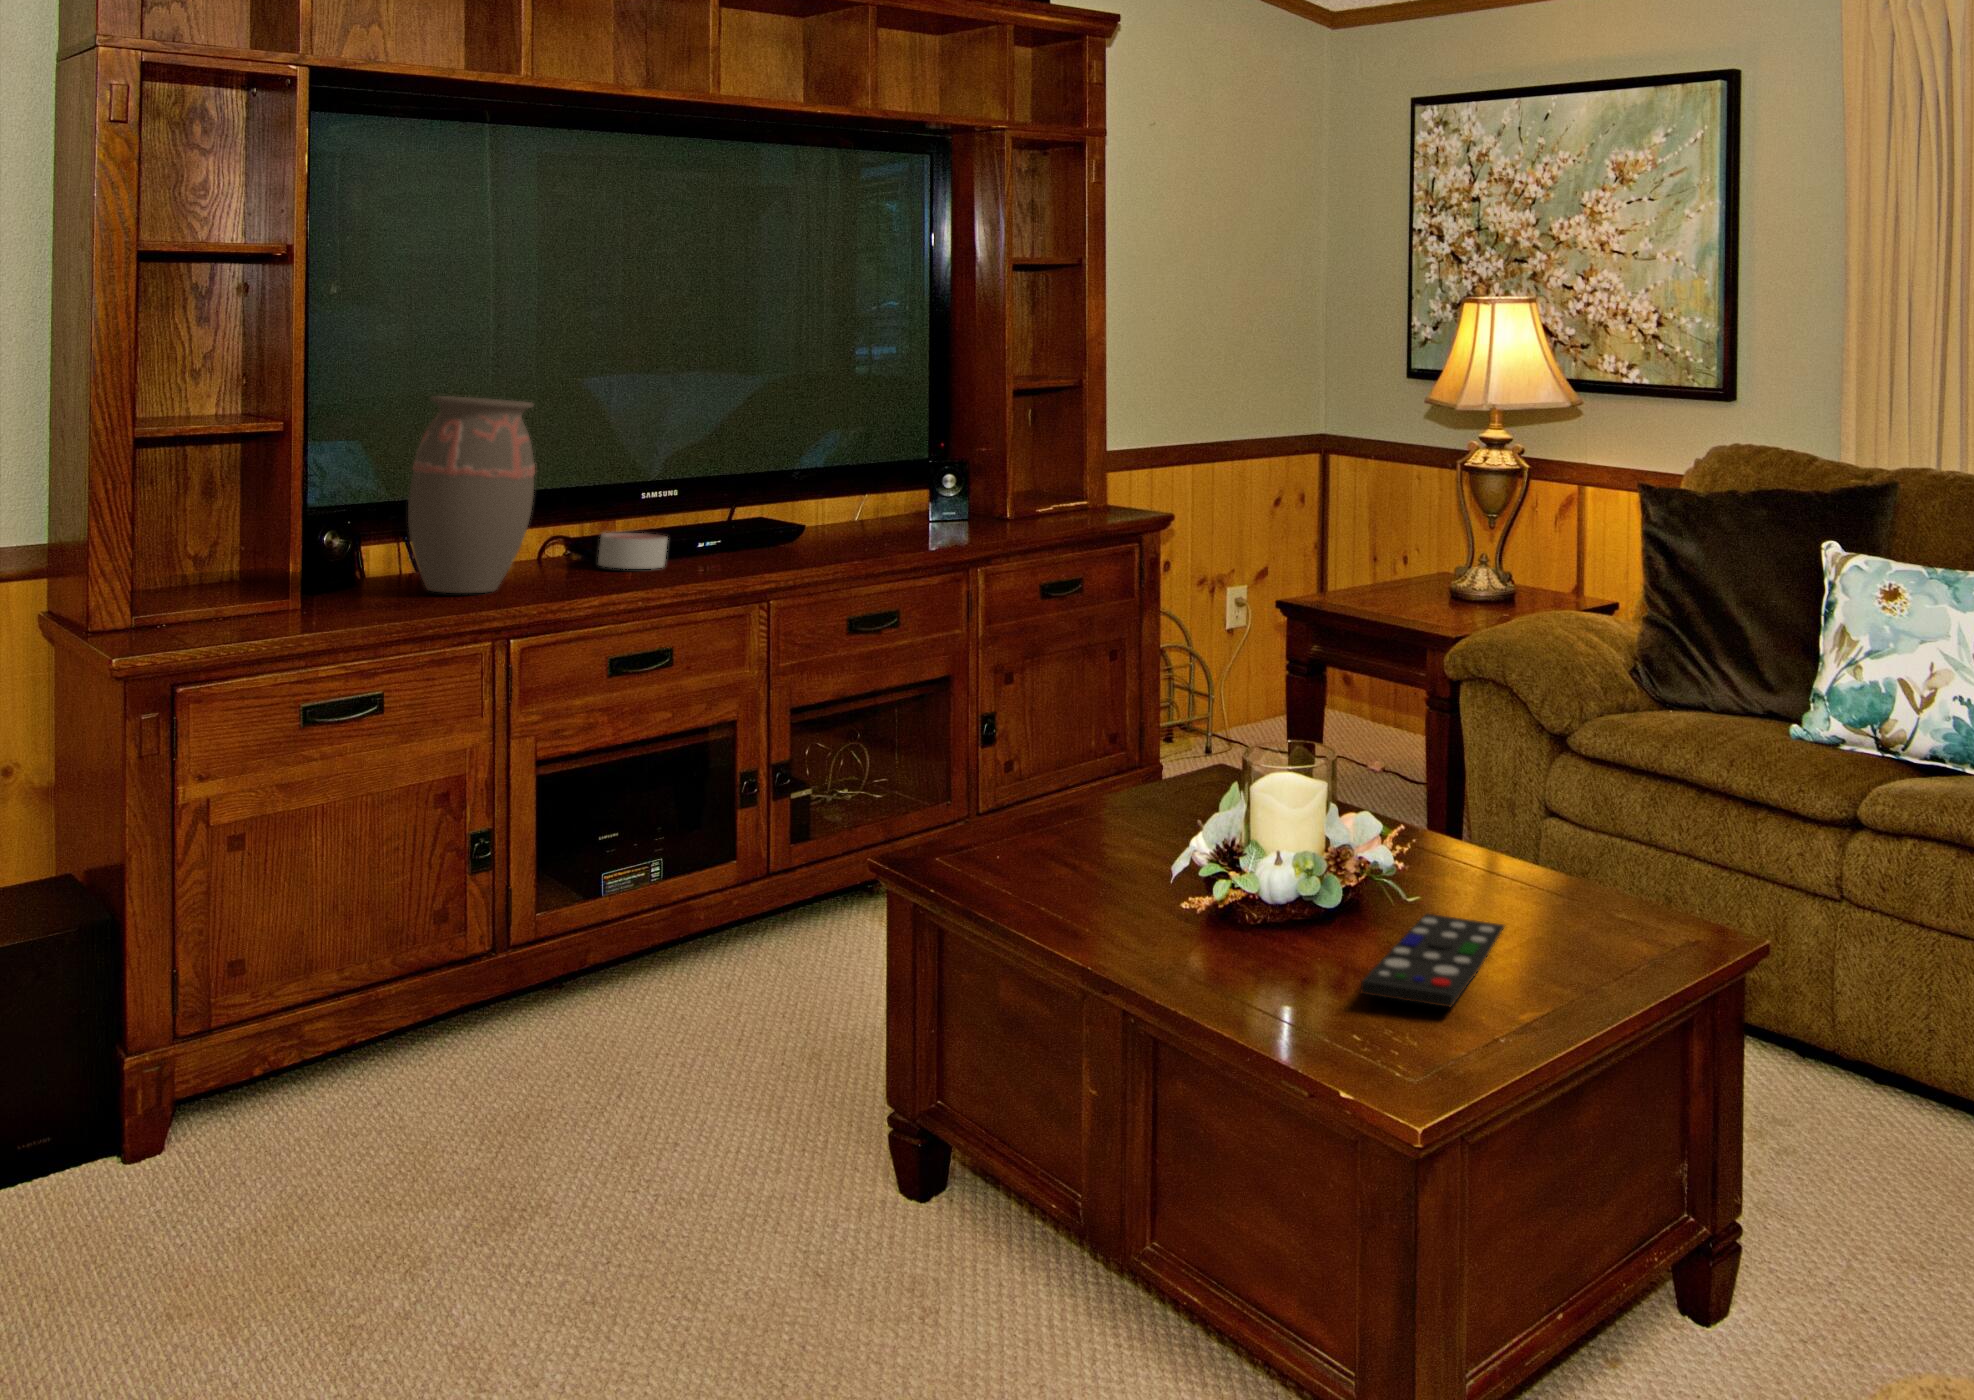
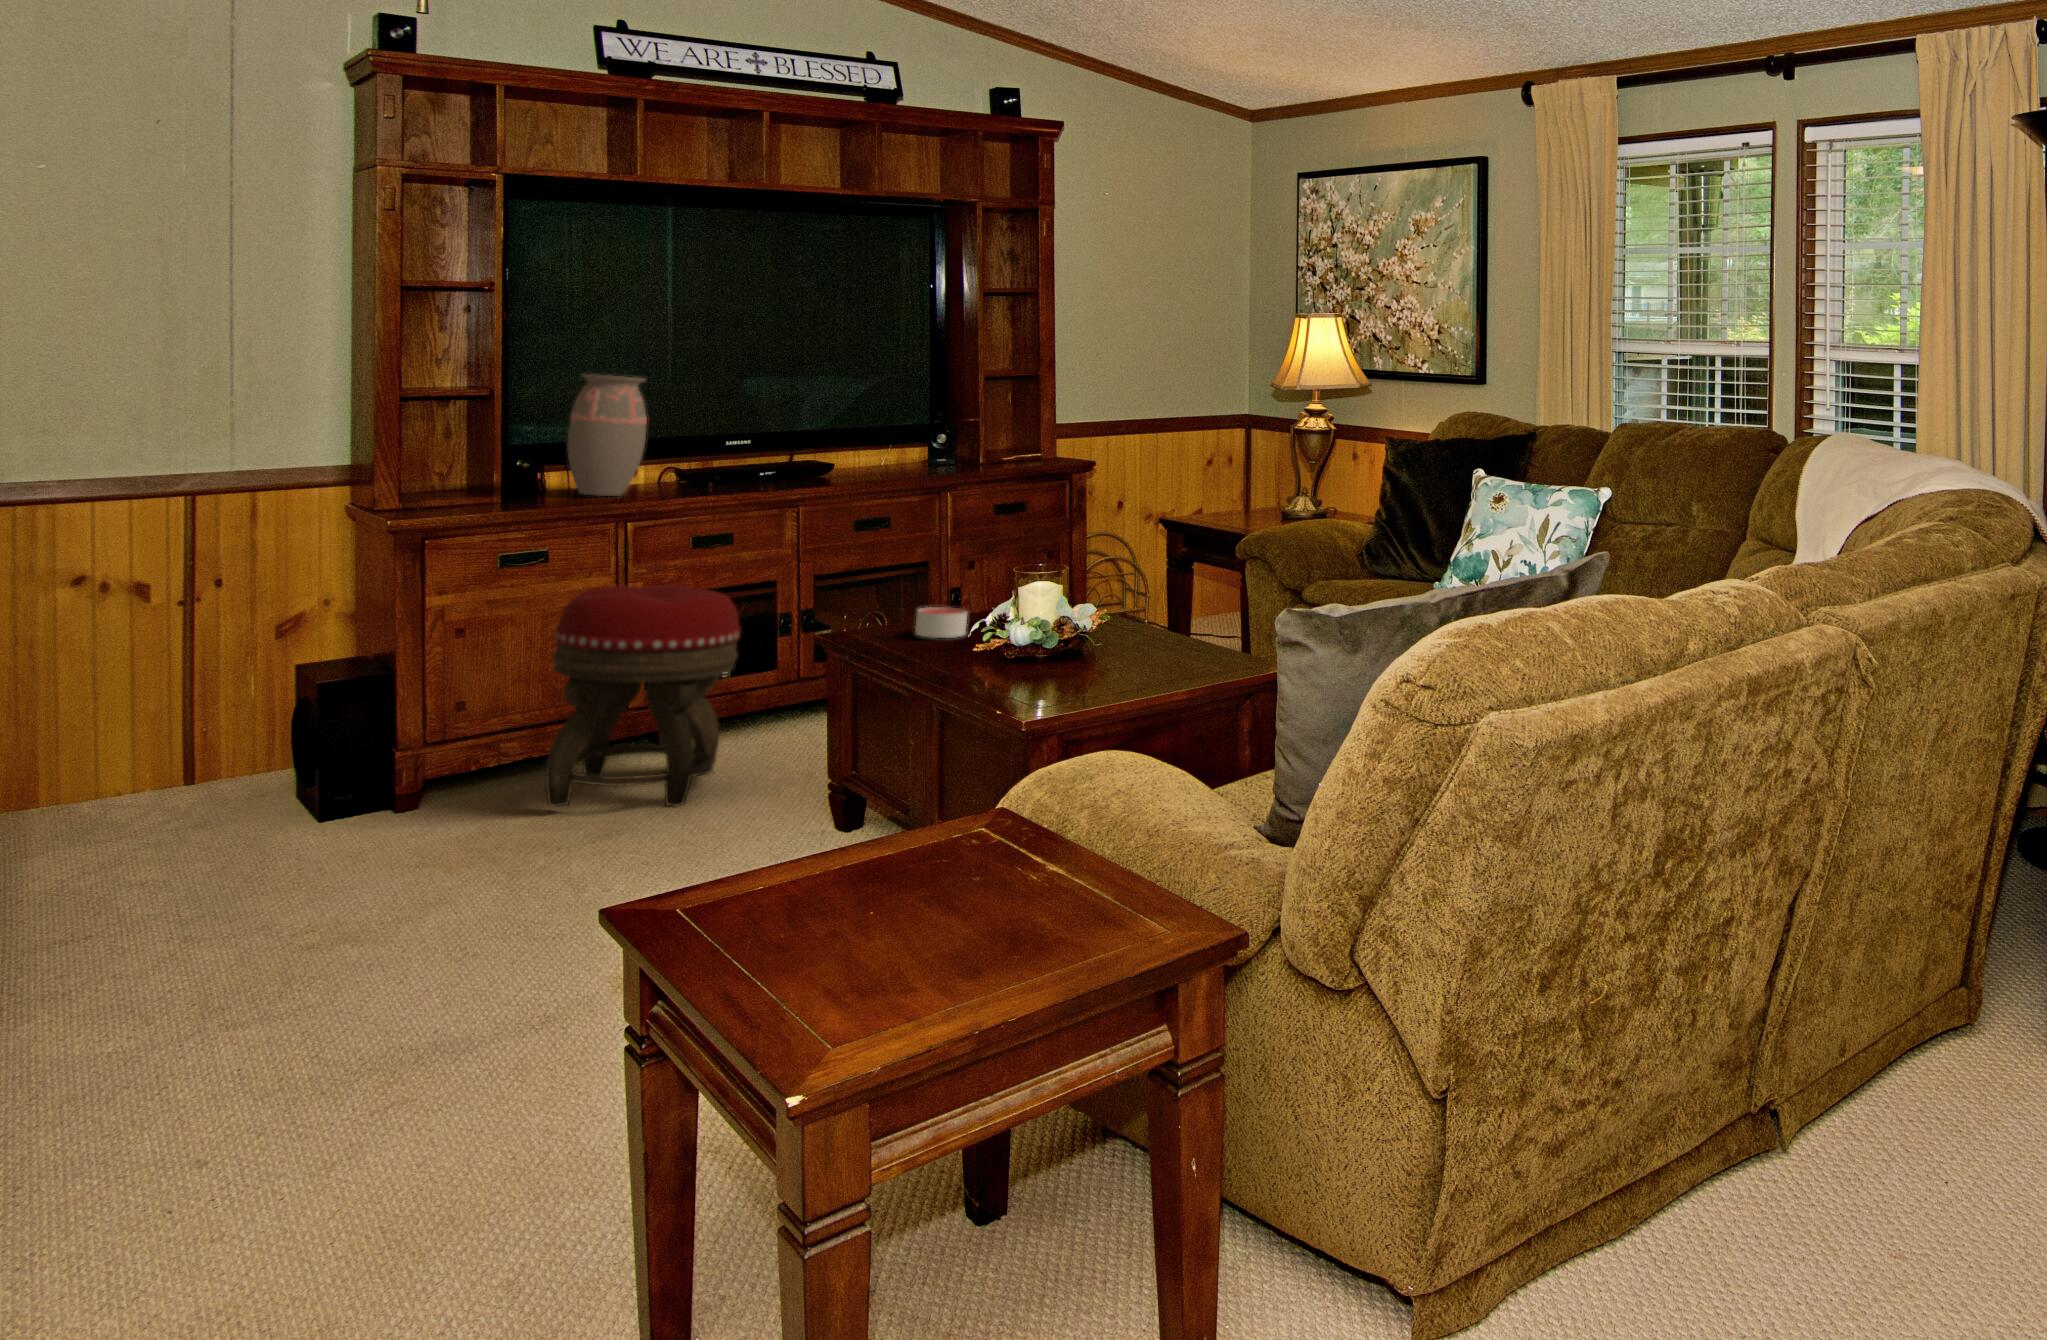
candle: present [598,533,668,569] -> present [915,607,967,638]
footstool: none [398,739,708,1134] -> present [546,585,740,807]
remote control: present [1361,914,1504,1007] -> none [1029,665,1151,698]

